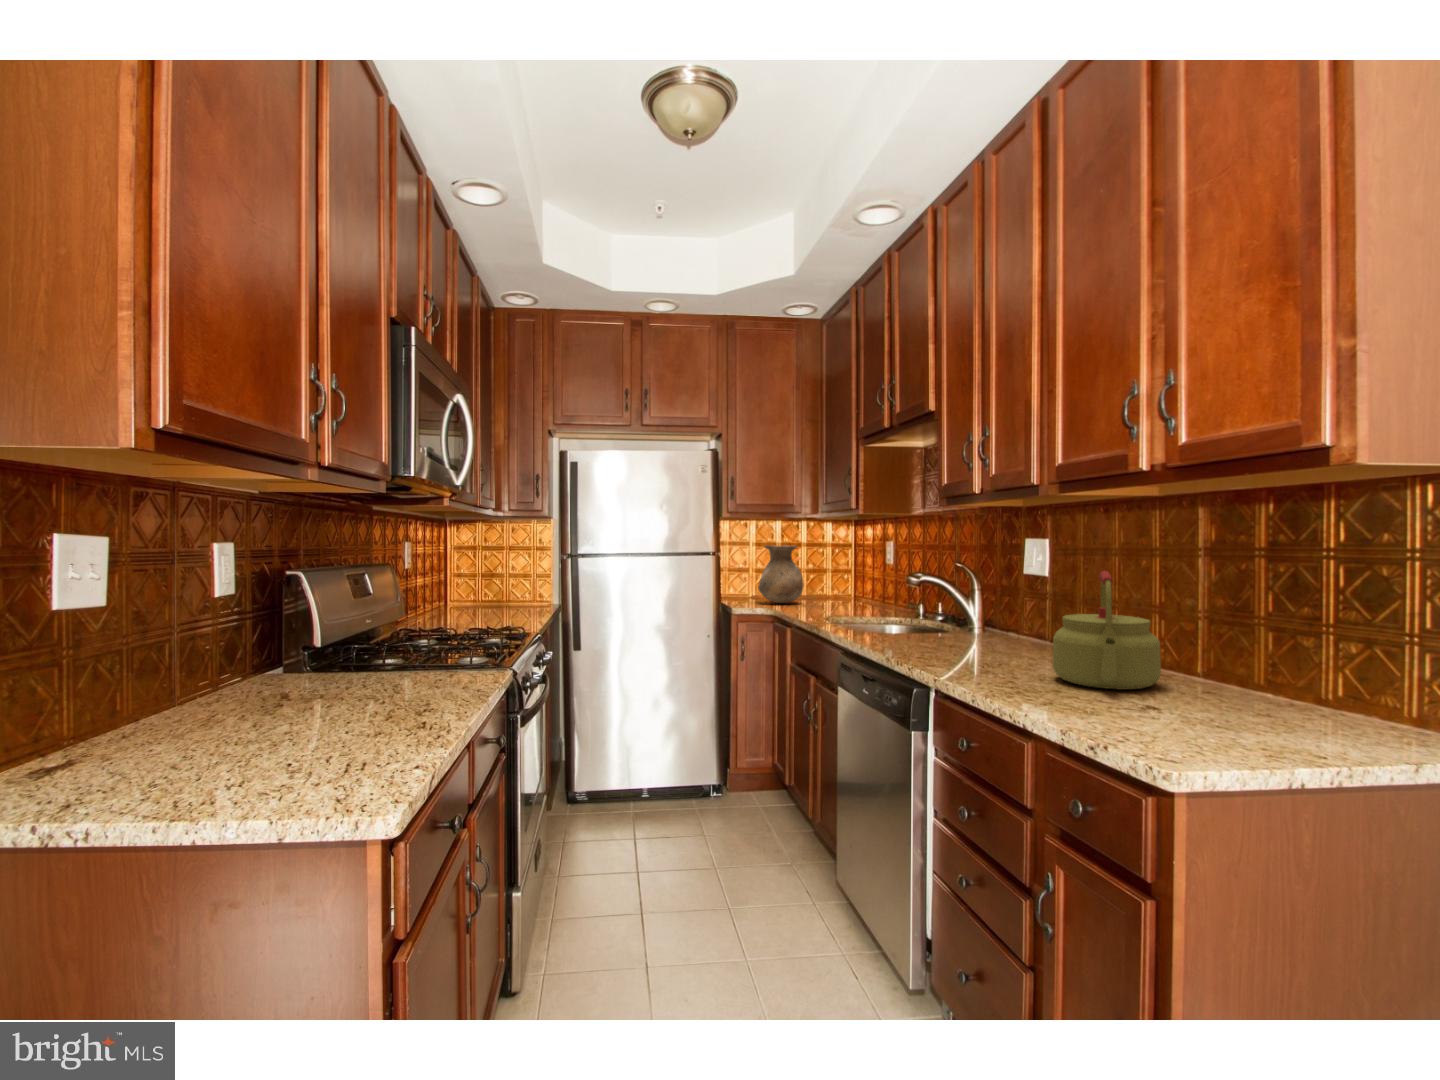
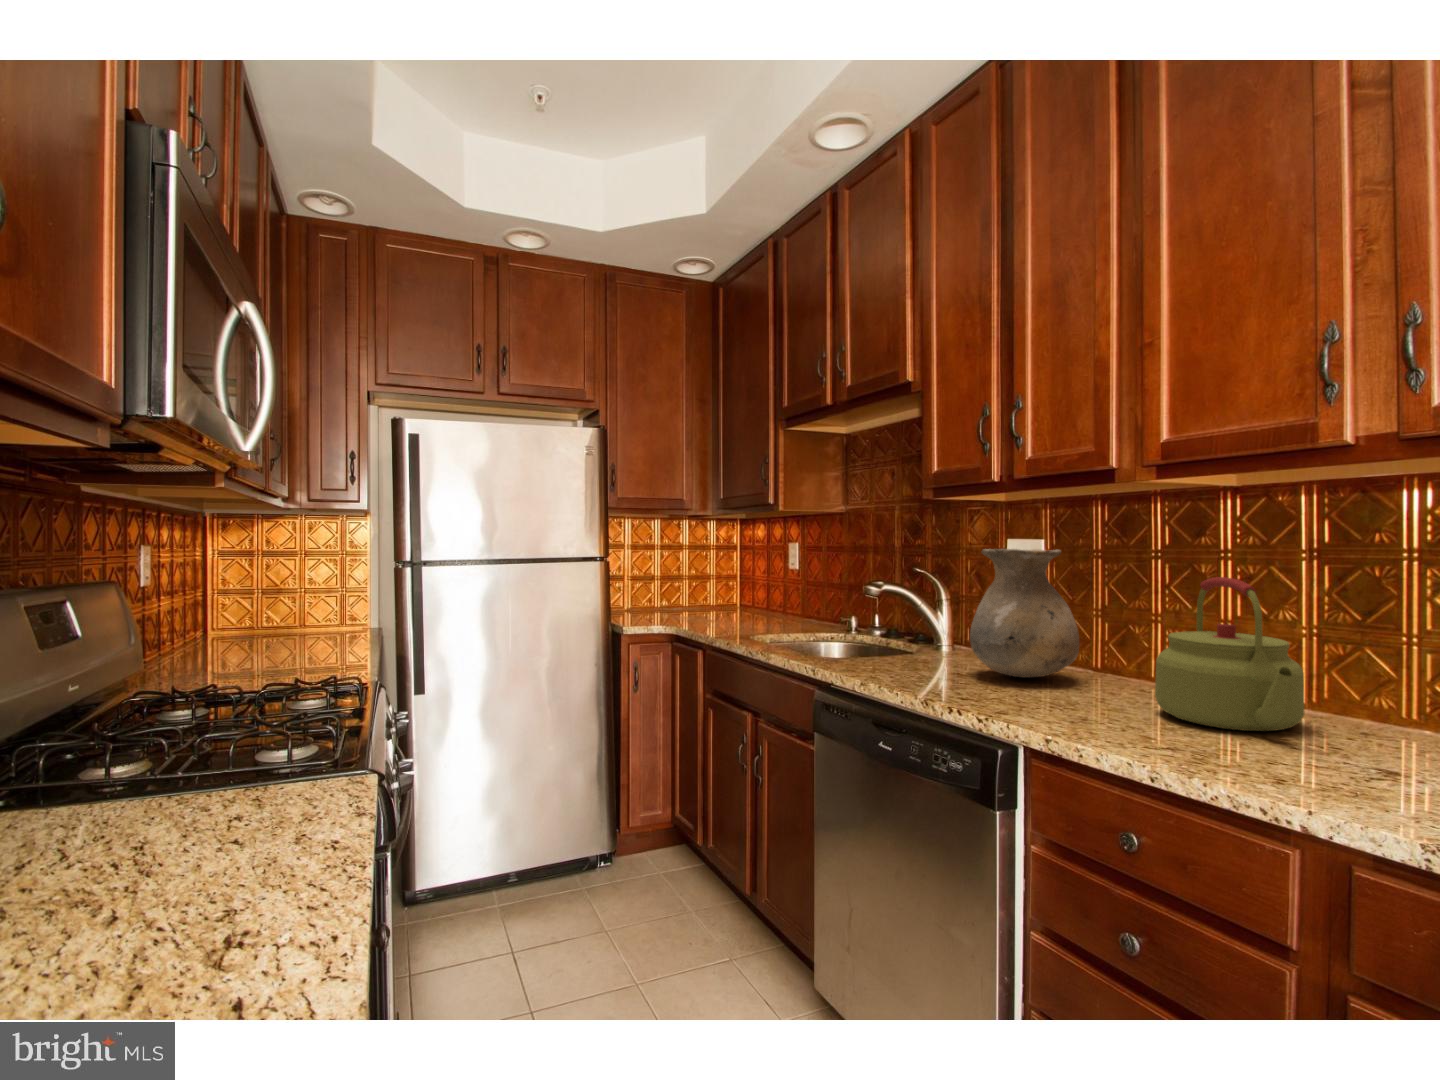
vase: present [758,545,804,603] -> present [970,549,1079,677]

